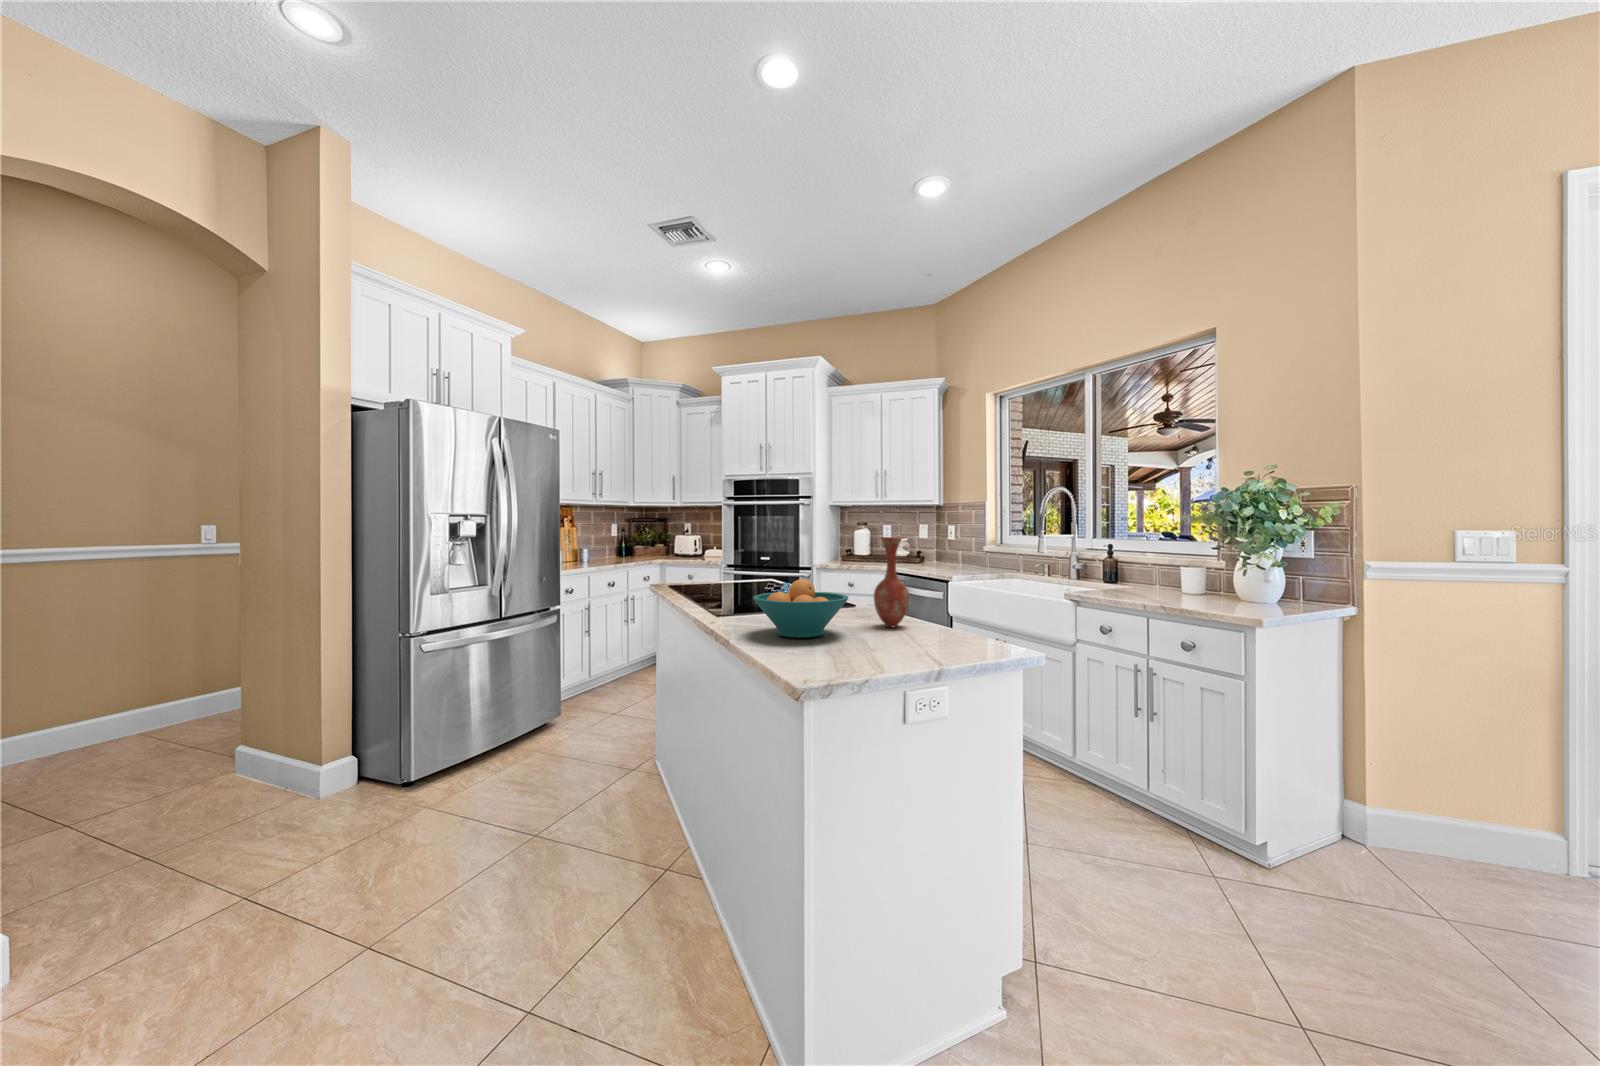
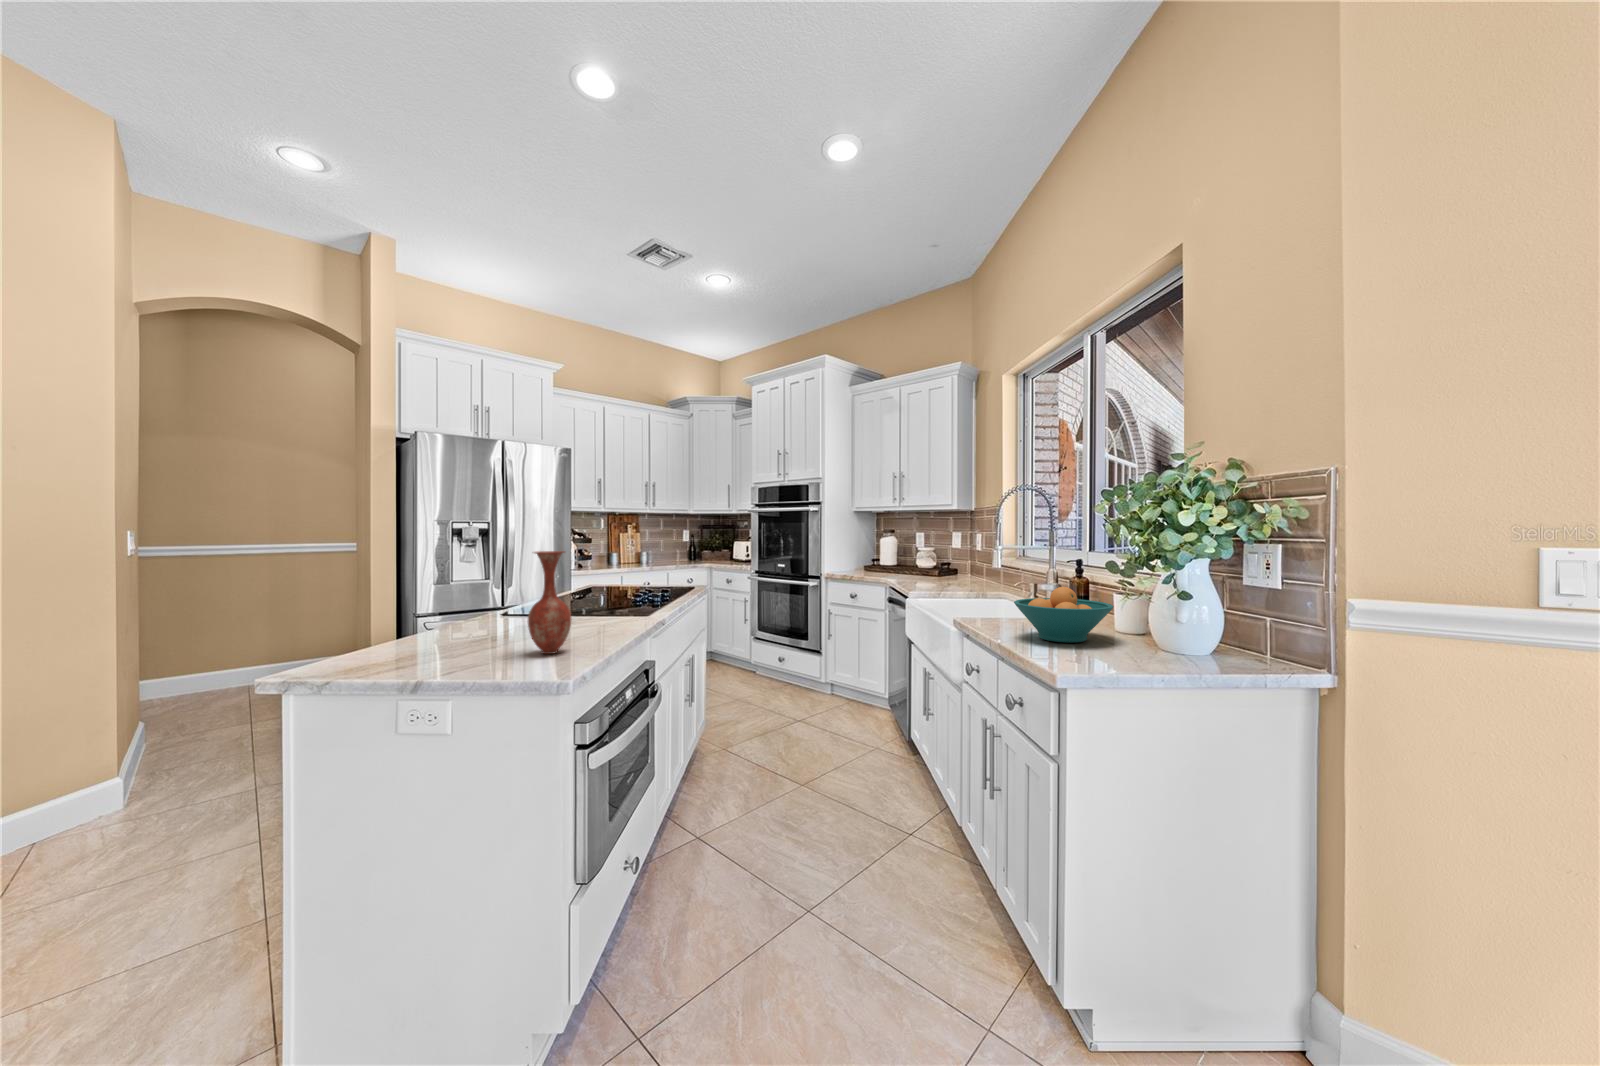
fruit bowl: present [753,579,848,638] -> present [1014,587,1114,643]

